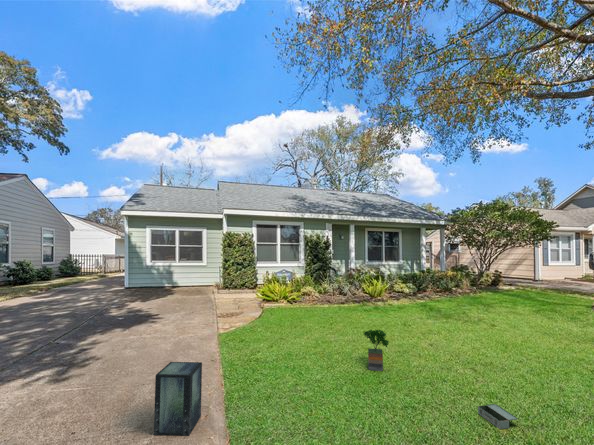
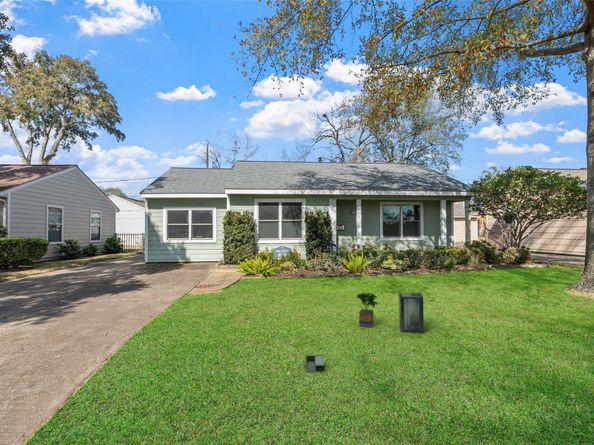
potted tree: present [364,330,389,371] -> present [357,293,377,328]
storage box: present [154,362,202,436] -> present [399,293,424,333]

